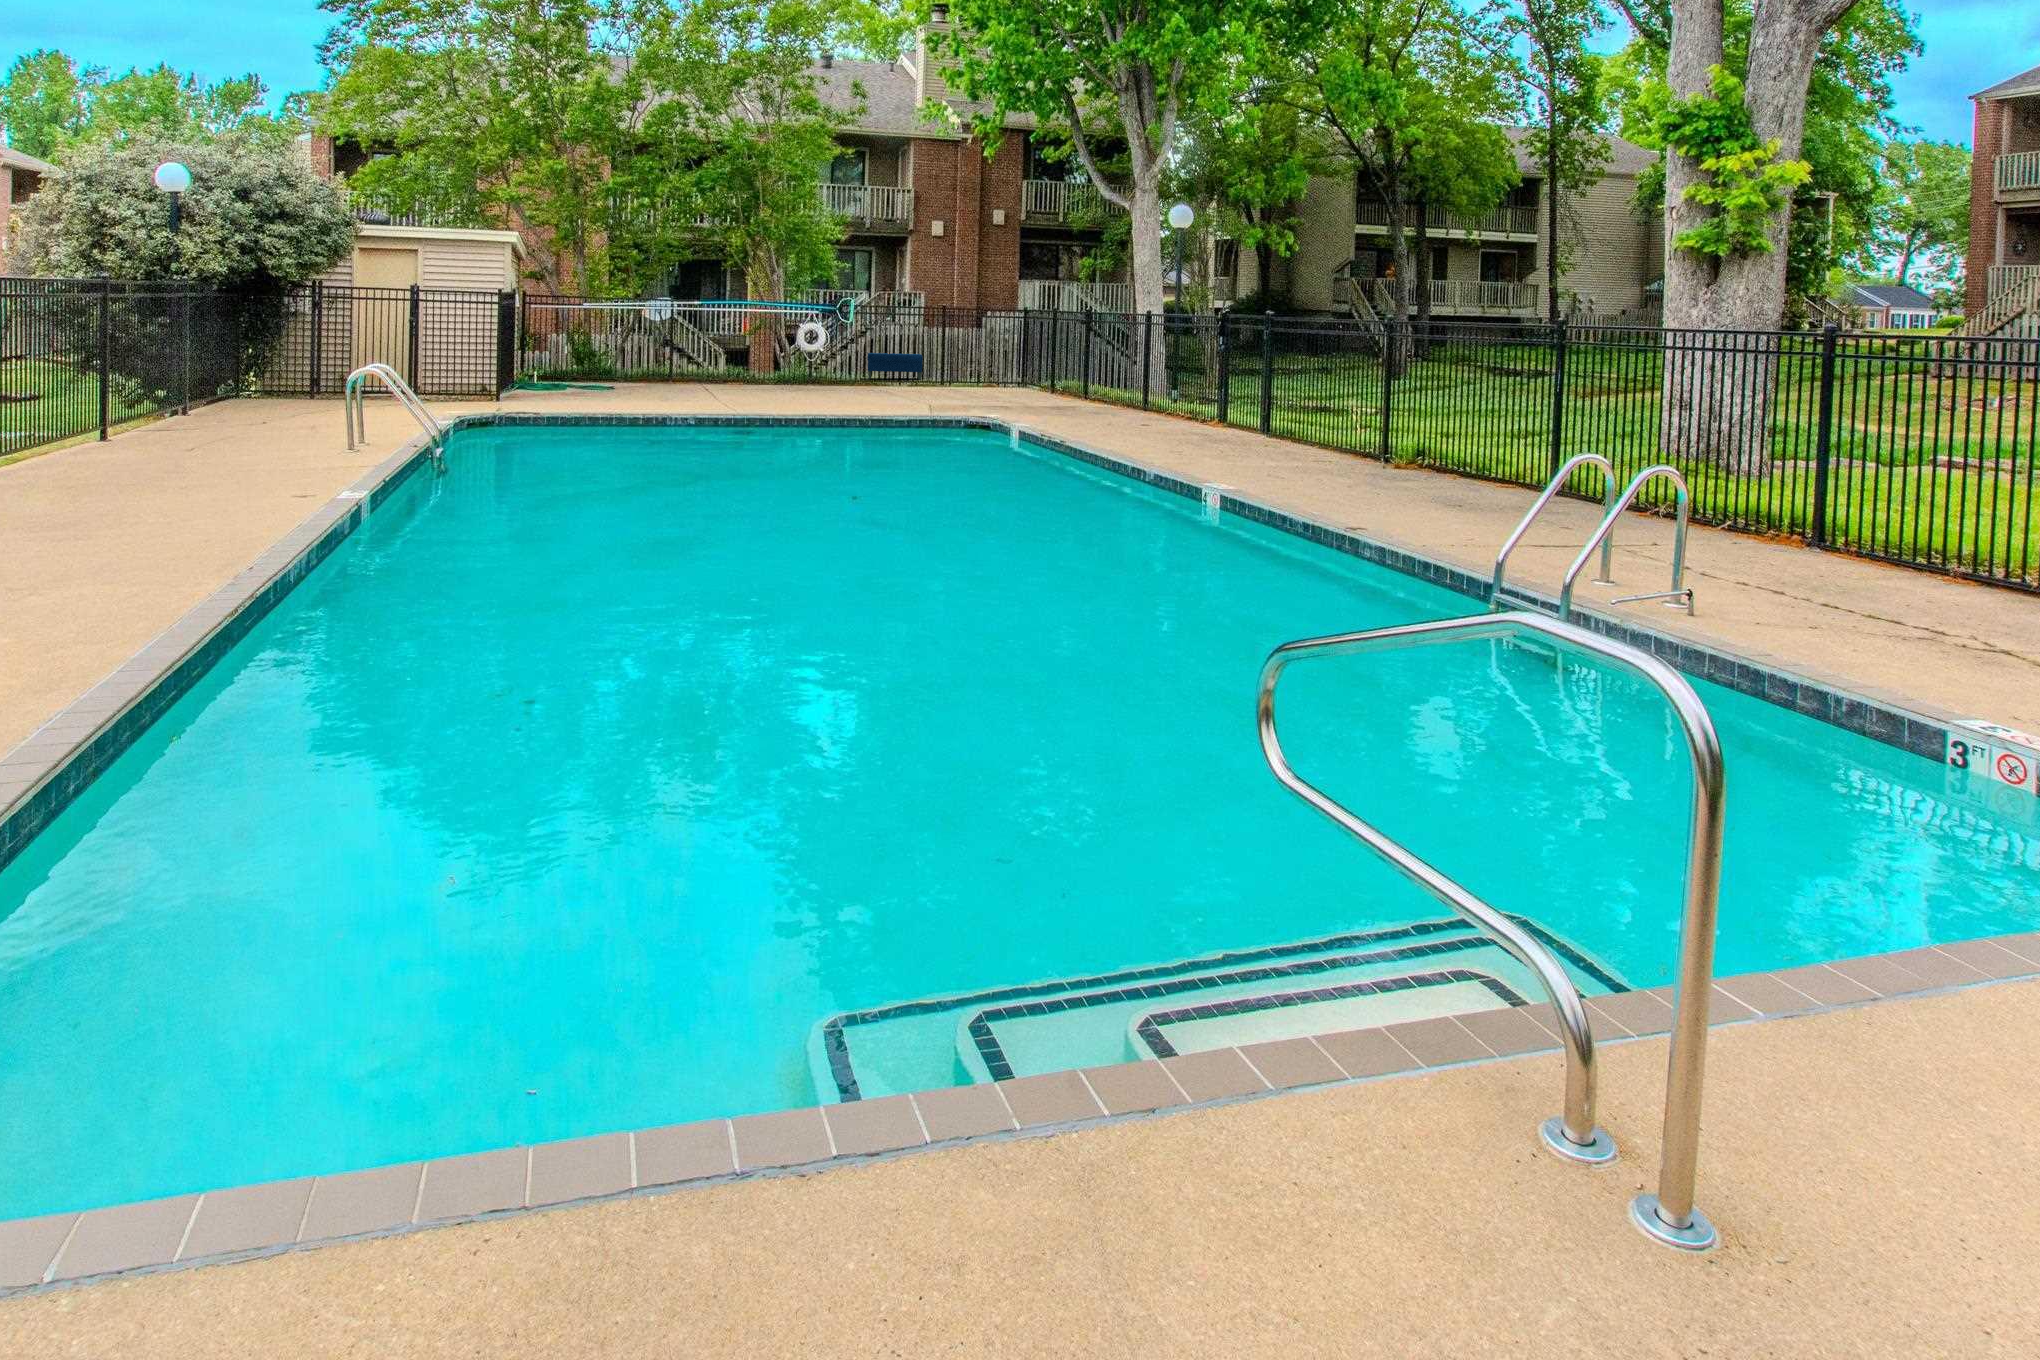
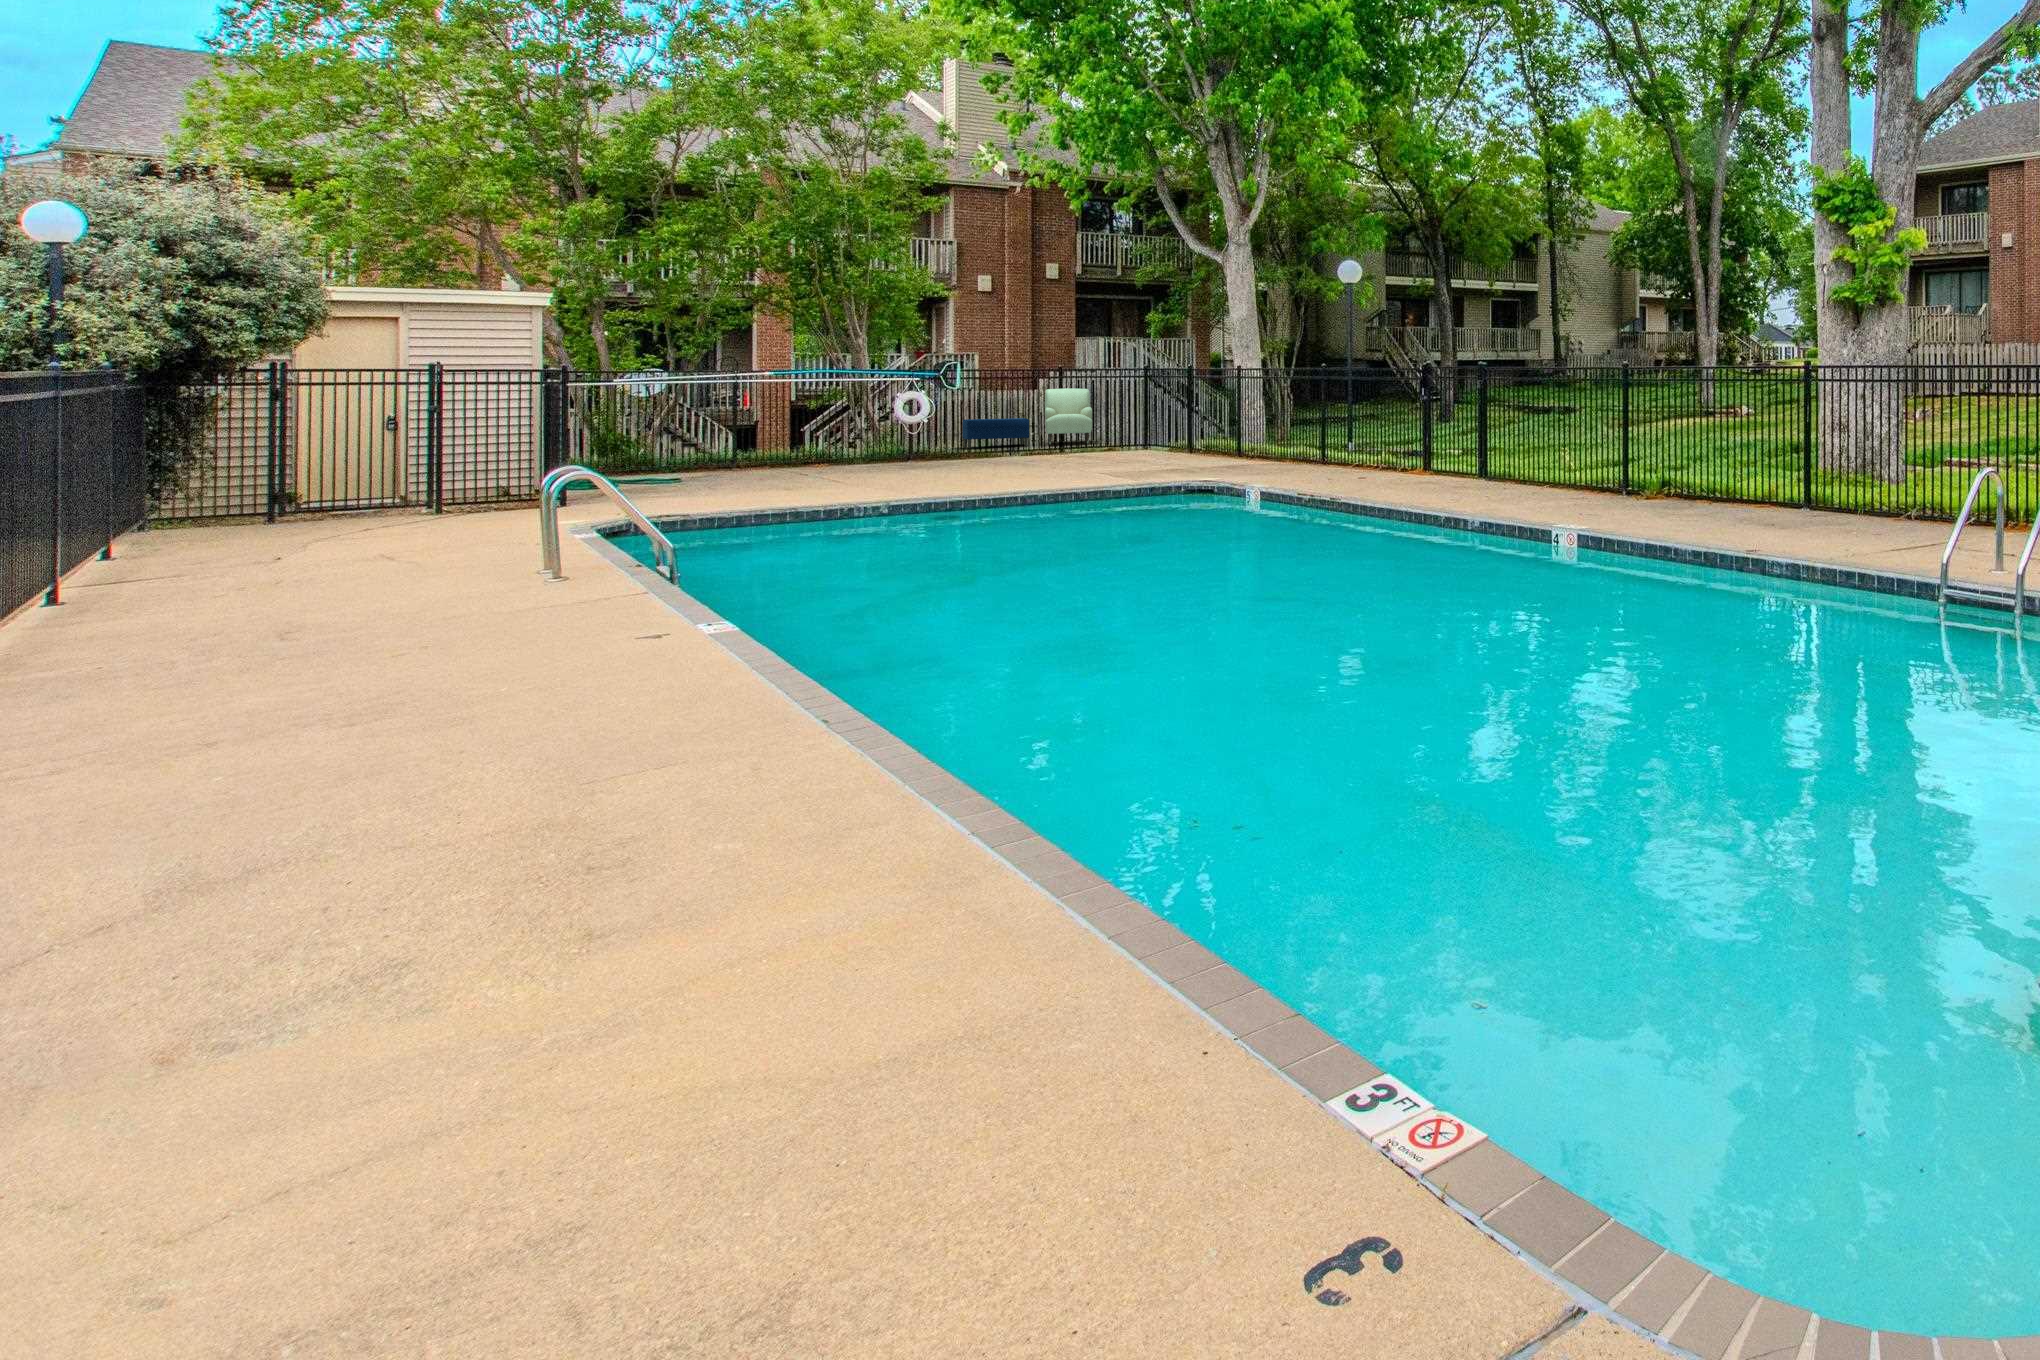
chair: none [936,328,982,381] -> present [1045,388,1092,445]

